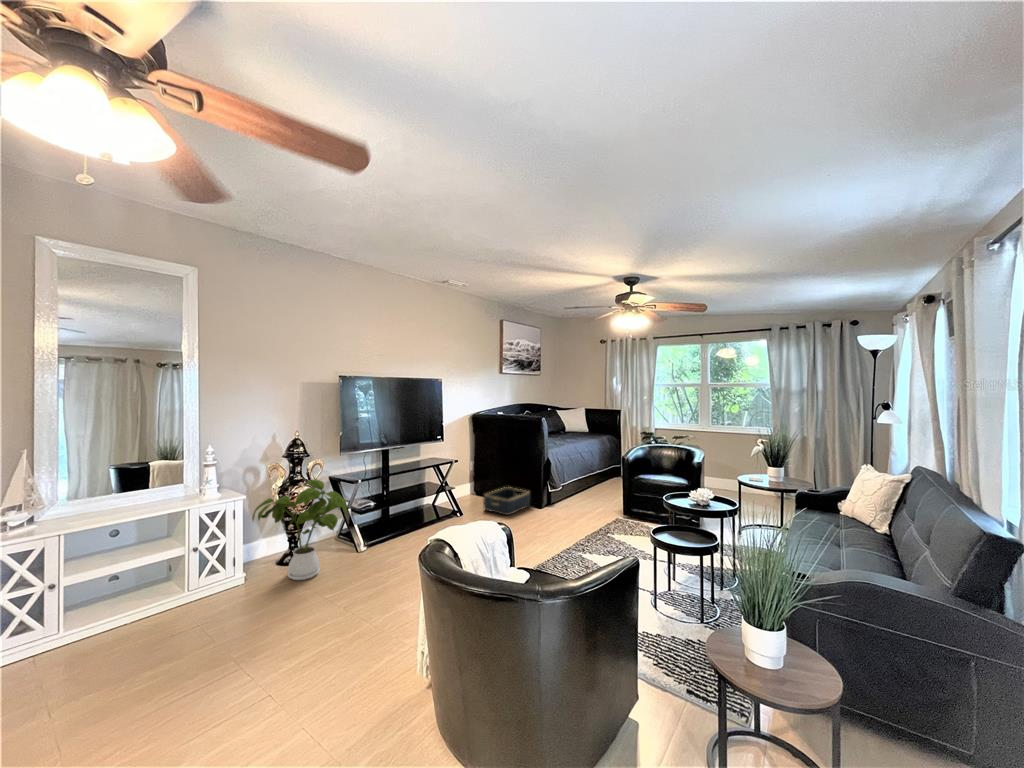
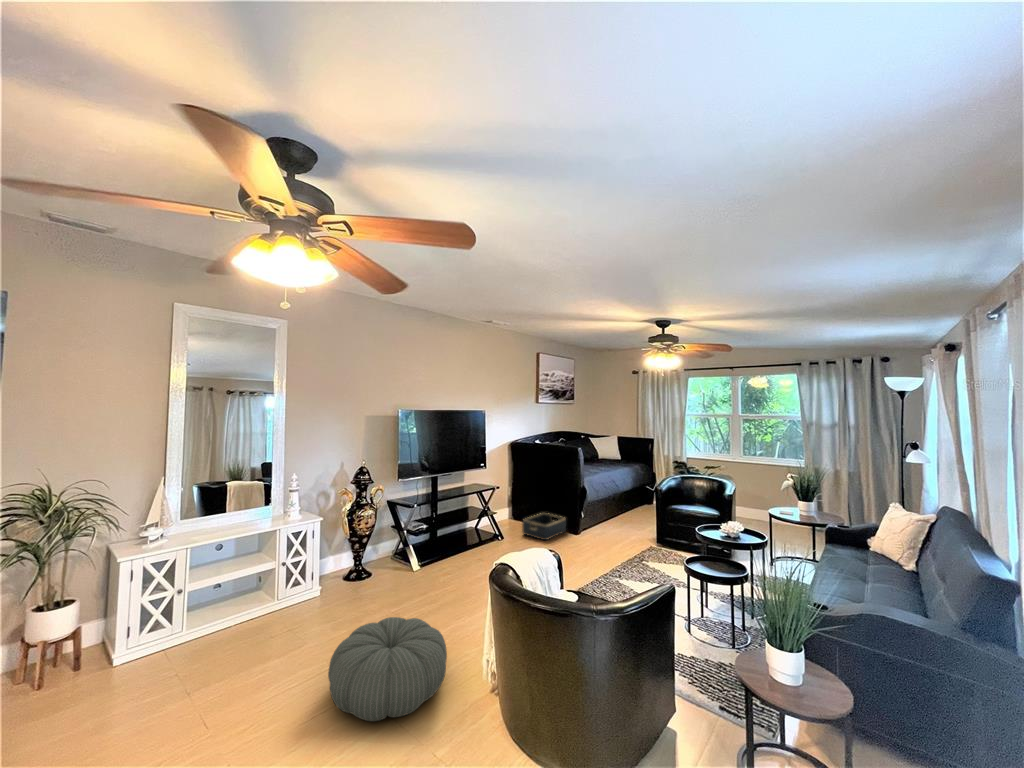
house plant: present [252,480,349,580] -> none [329,505,410,594]
pouf: none [227,606,378,733] -> present [328,617,447,721]

